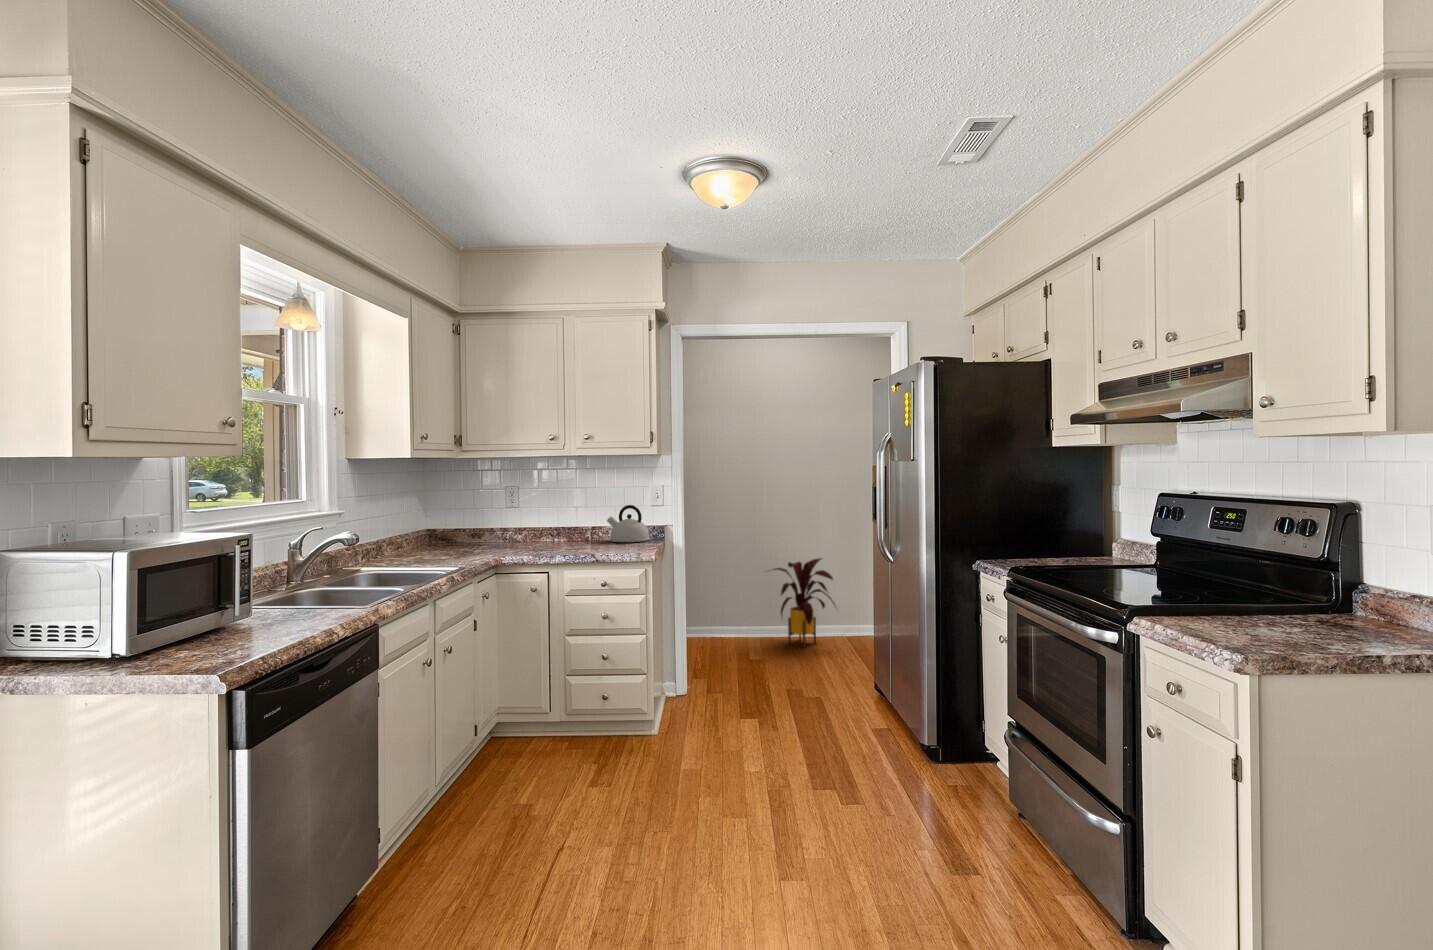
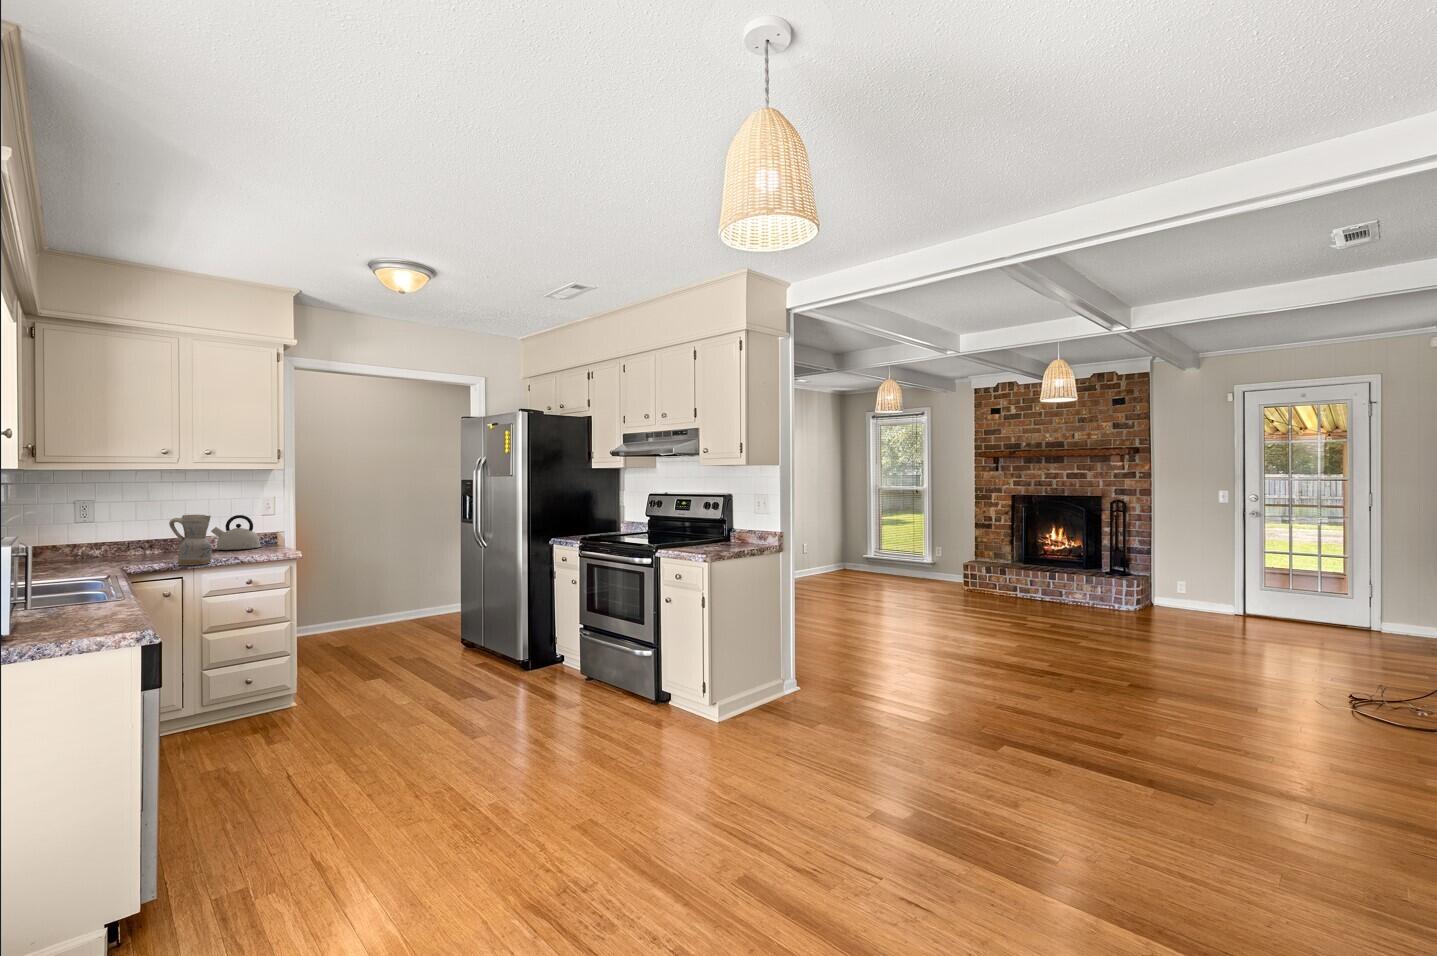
ceramic pitcher: none [525,507,561,562] -> present [169,515,212,565]
house plant: present [773,558,836,647] -> none [335,561,410,639]

